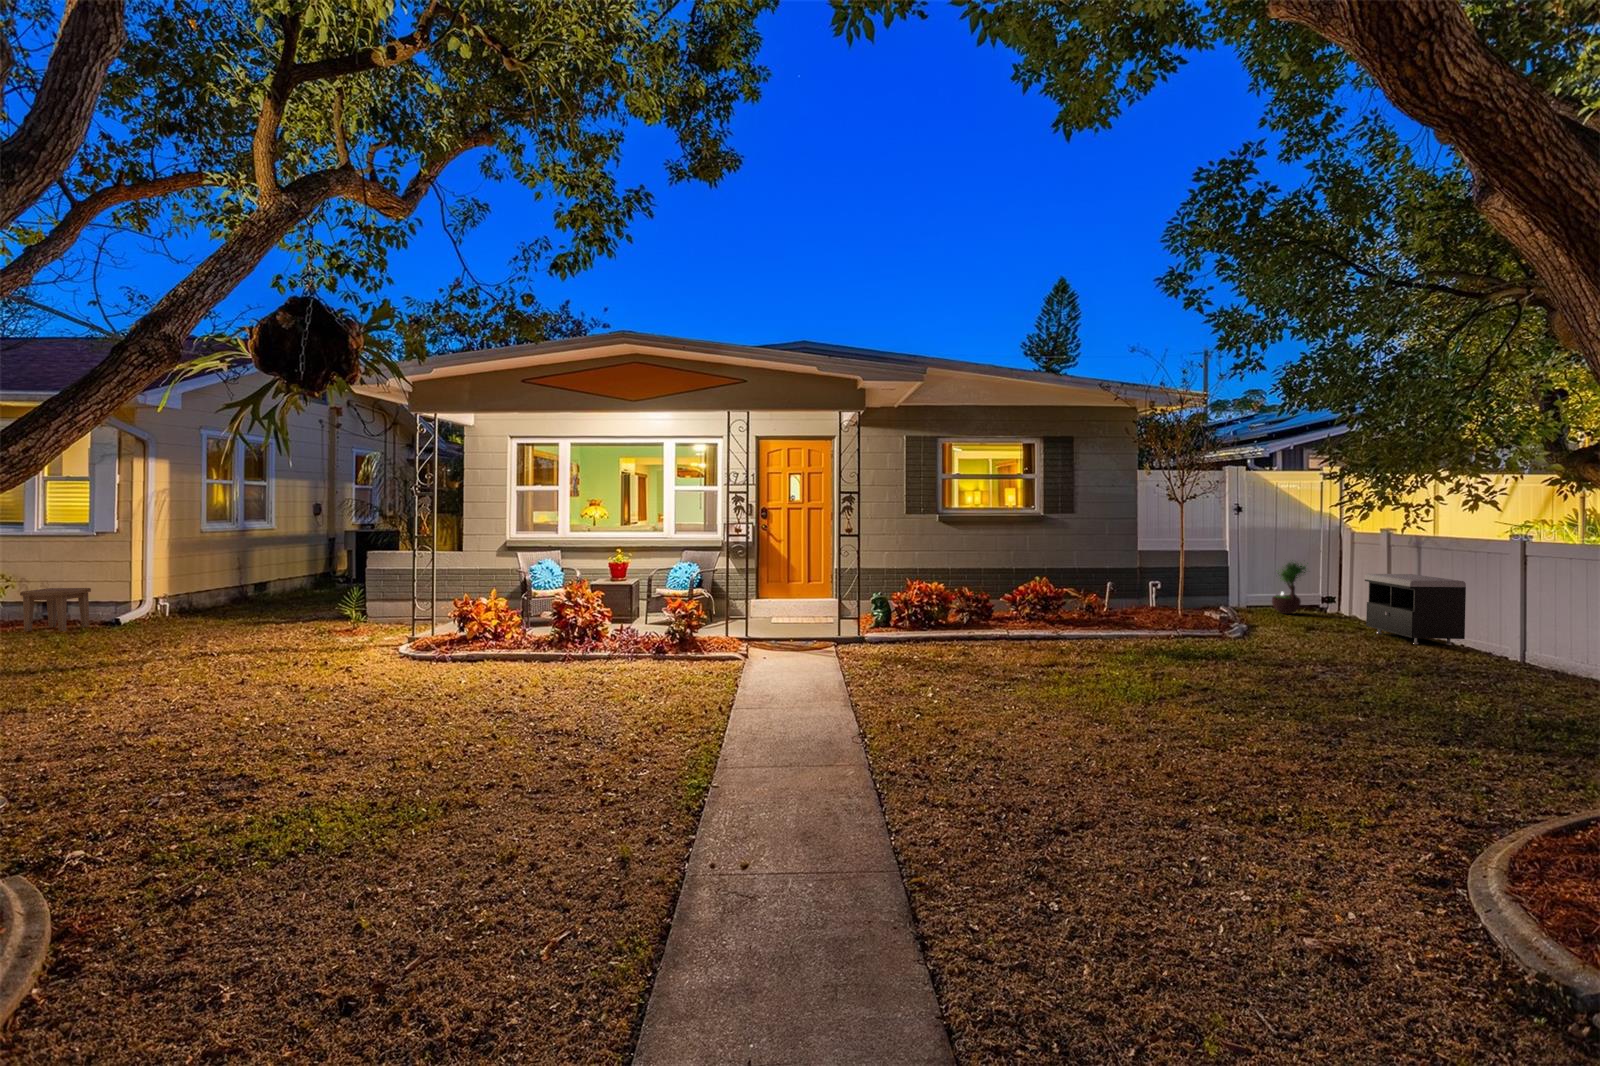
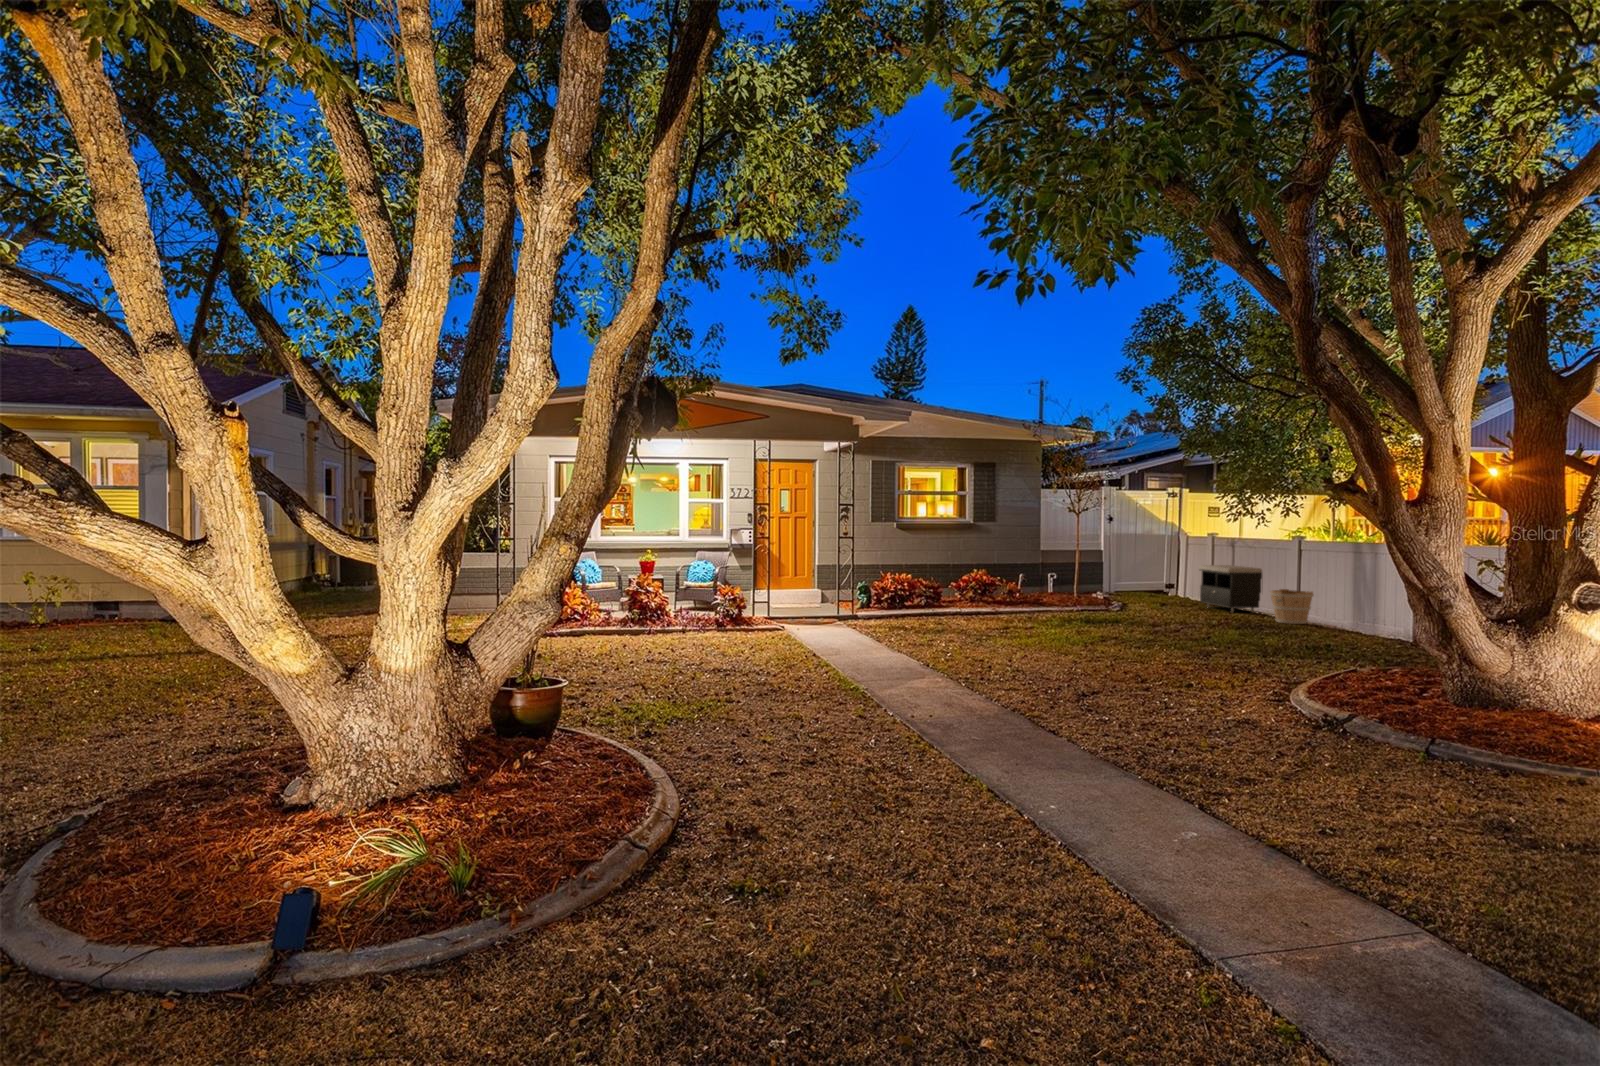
potted tree: present [1272,562,1306,614] -> none [1134,555,1161,597]
side table: present [20,588,91,631] -> none [95,587,155,627]
wooden bucket: none [1477,615,1555,671] -> present [1270,589,1314,624]

